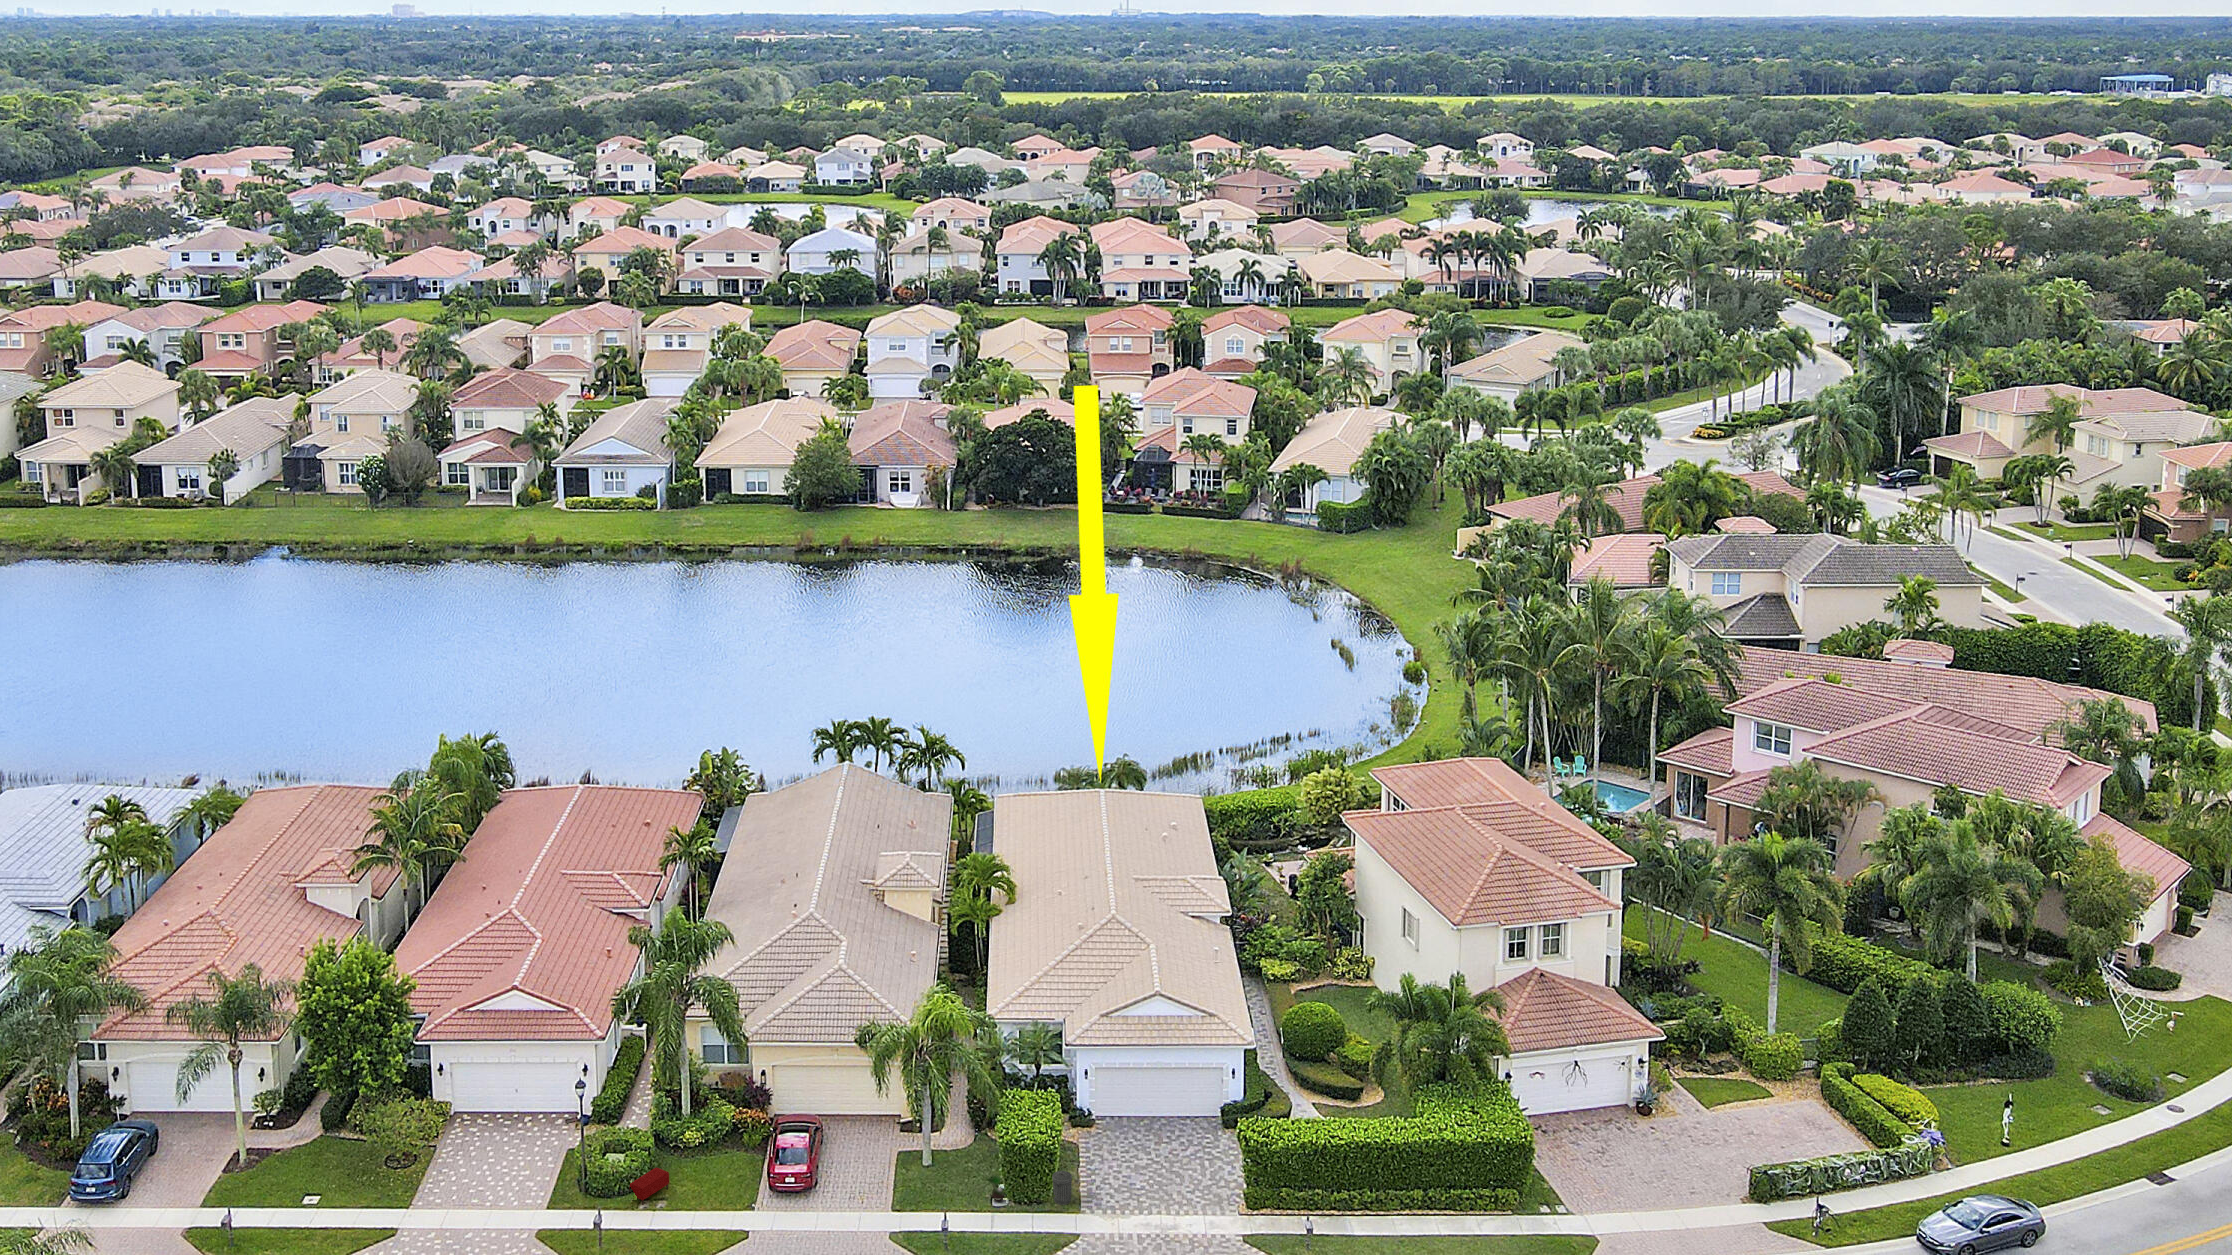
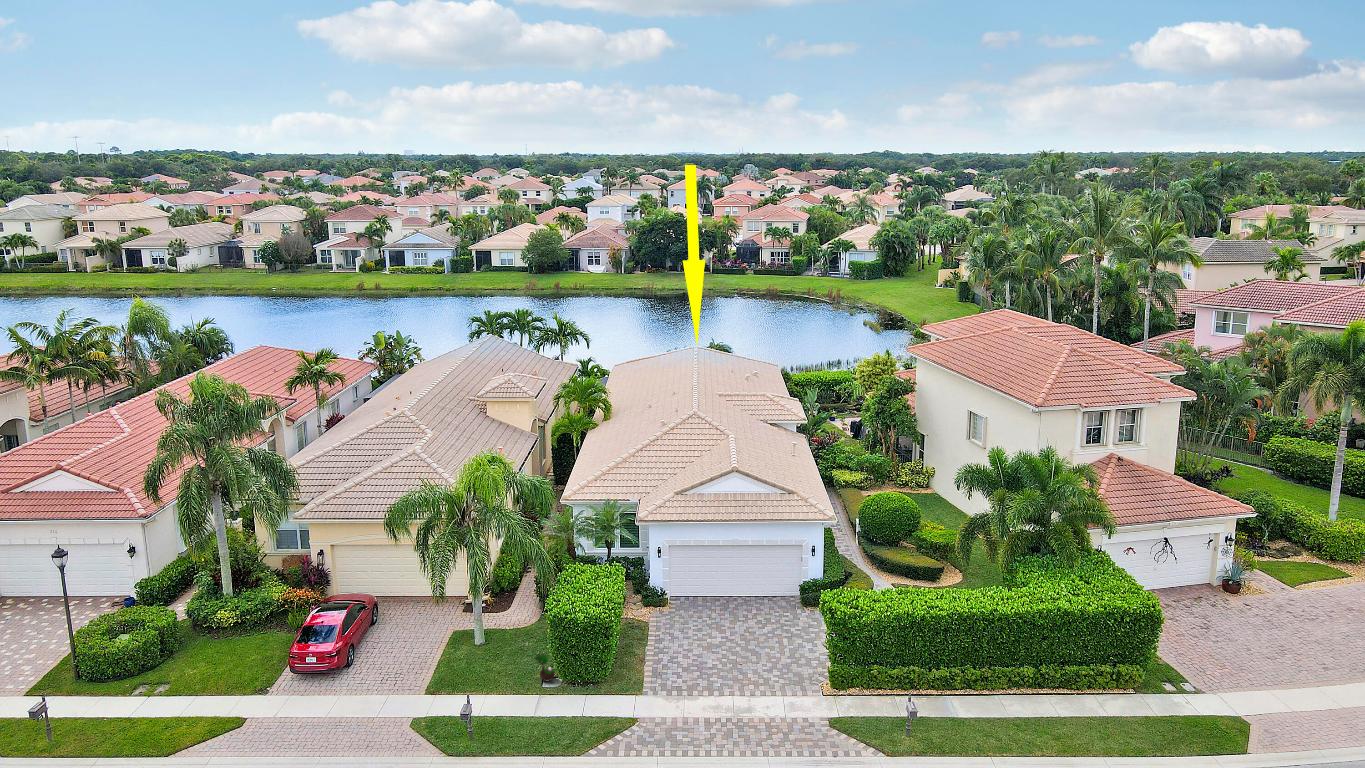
bench: present [630,1167,669,1205] -> none [120,648,176,690]
trash can: present [1052,1171,1072,1205] -> none [609,648,632,685]

